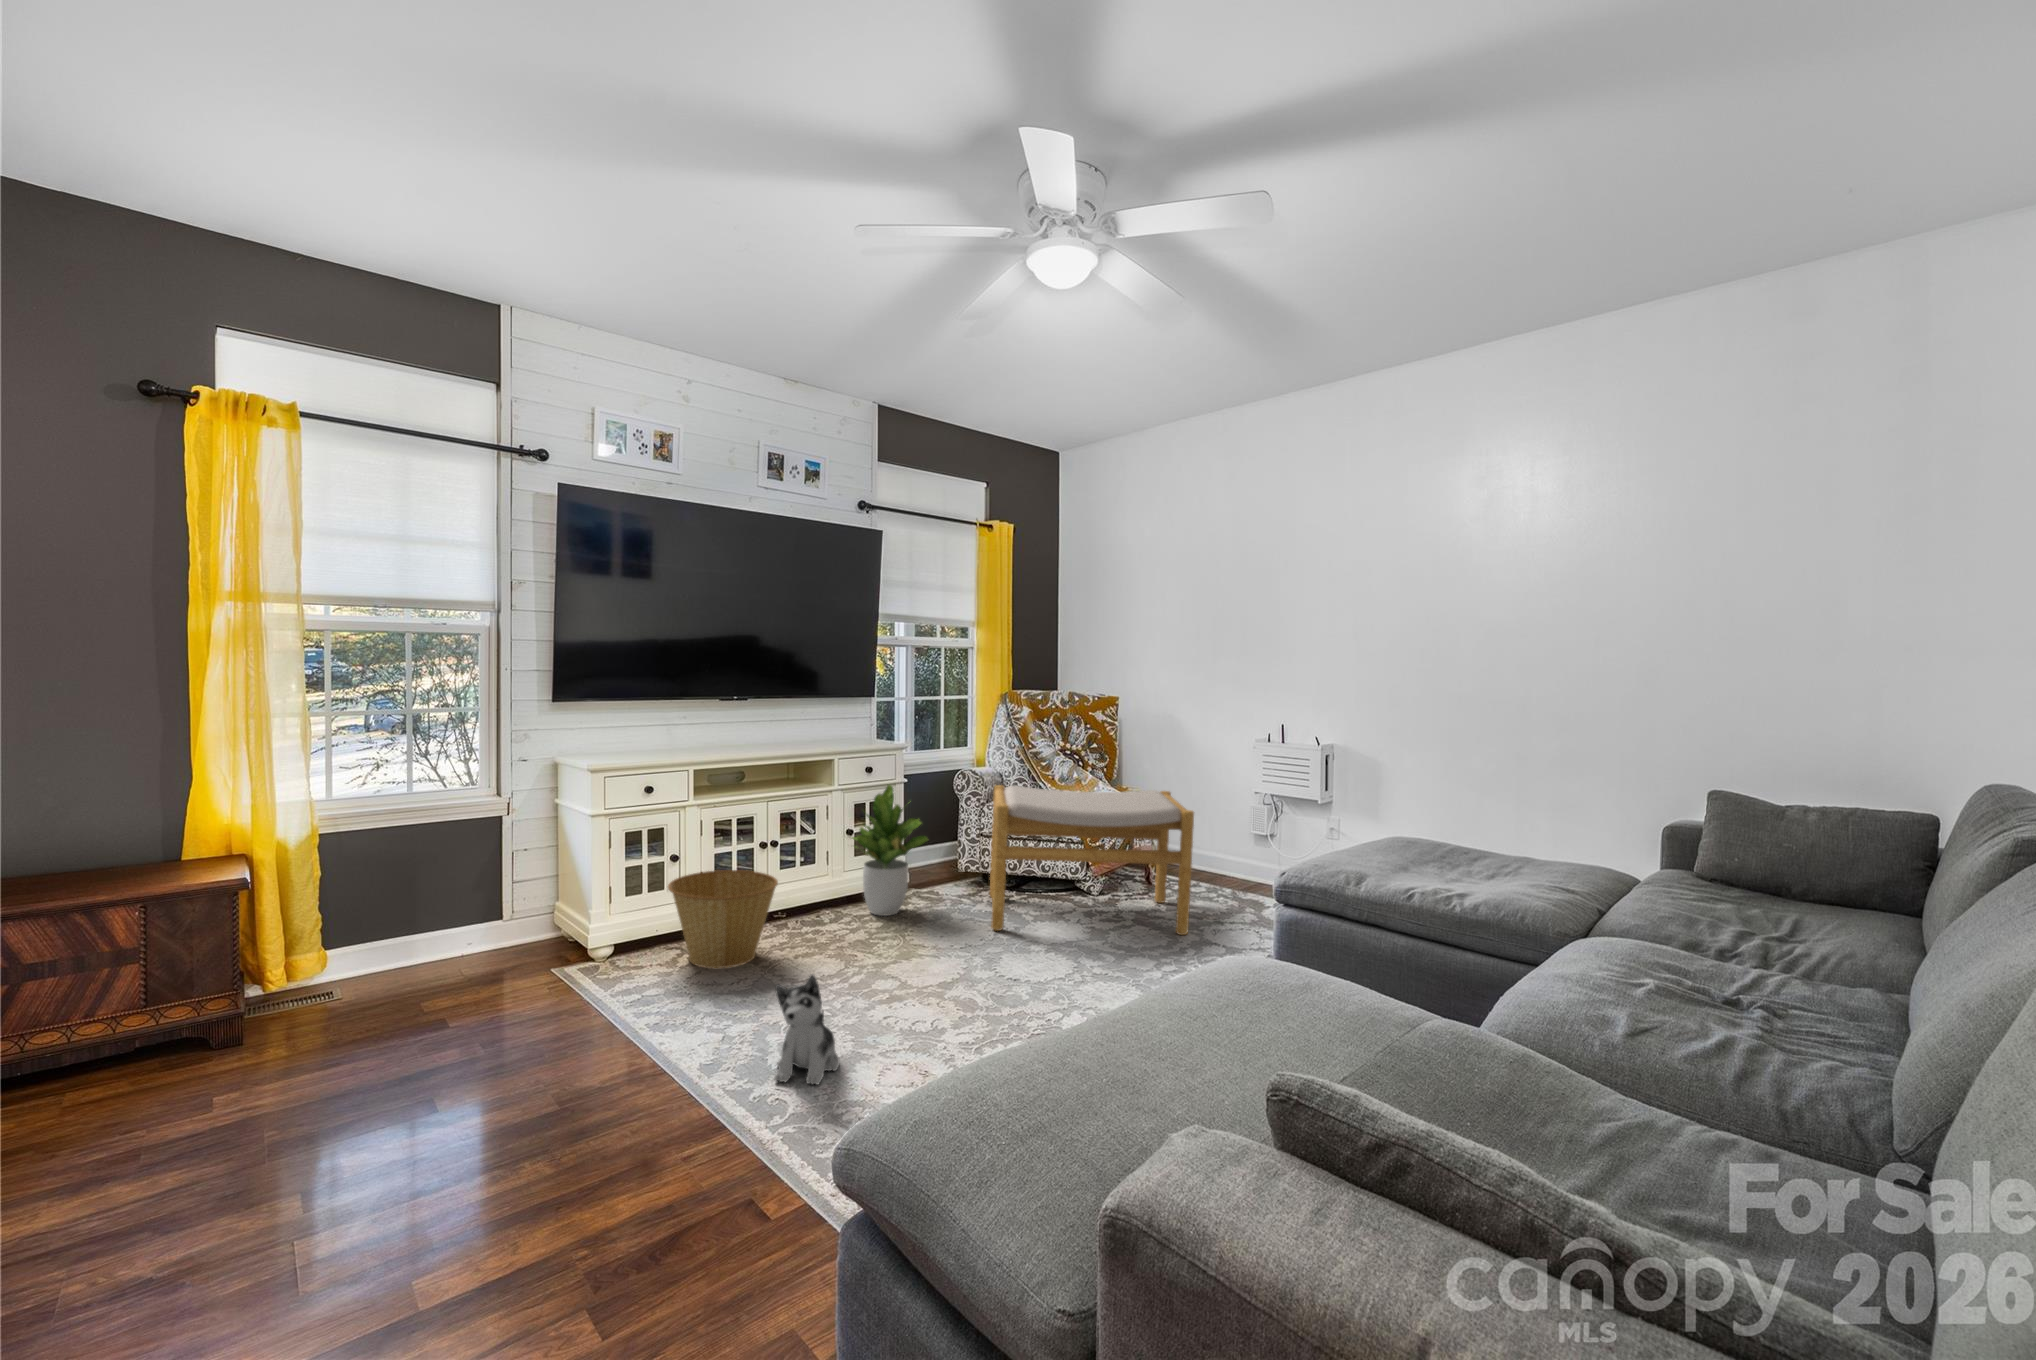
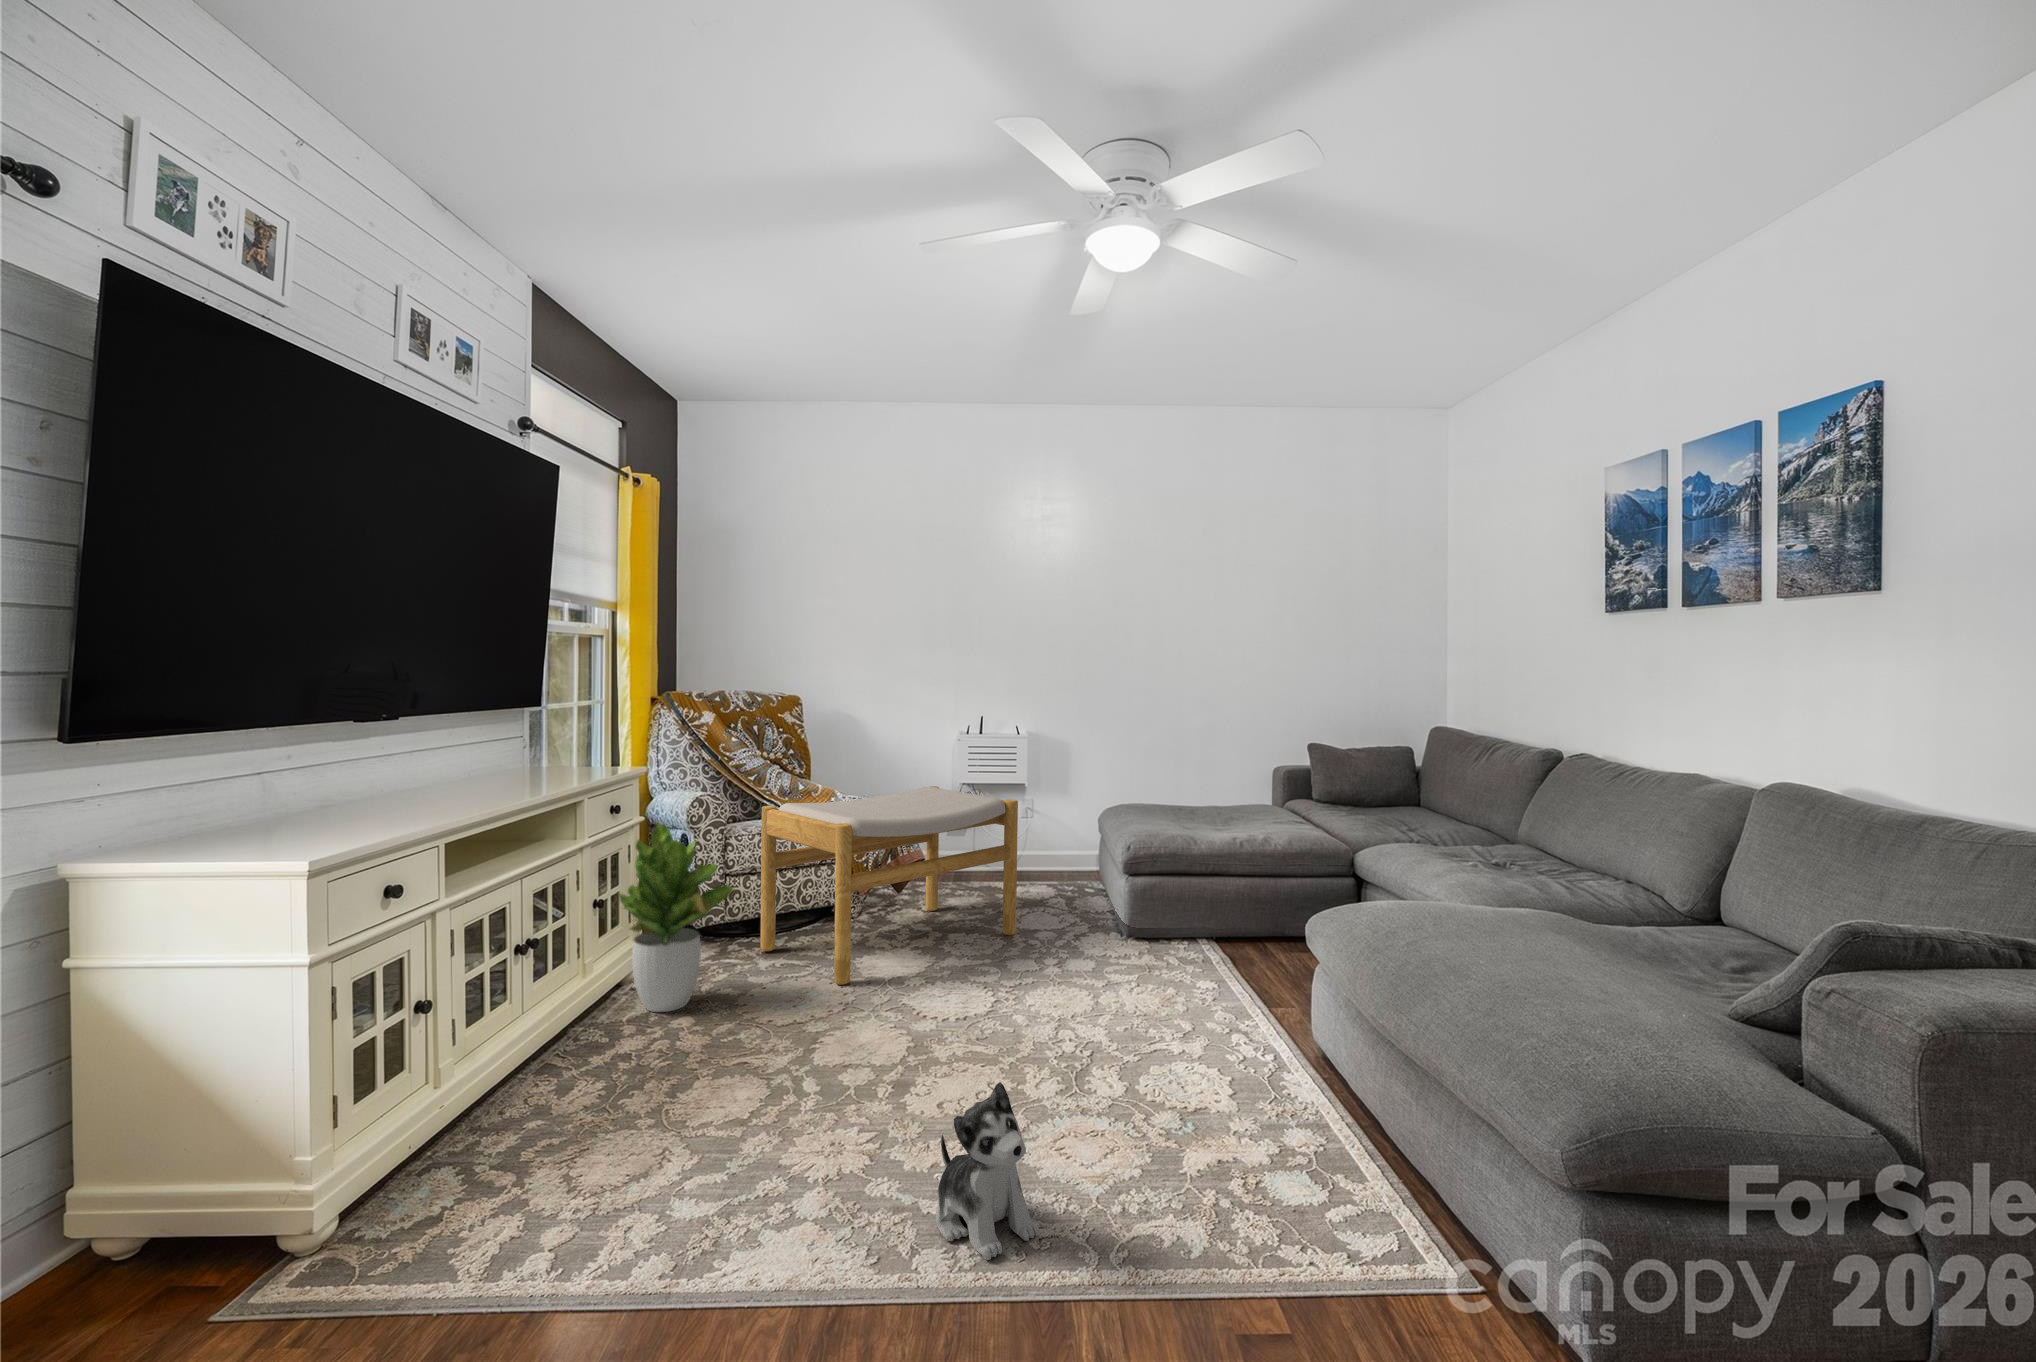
basket: present [668,870,778,968] -> none [448,988,648,1173]

